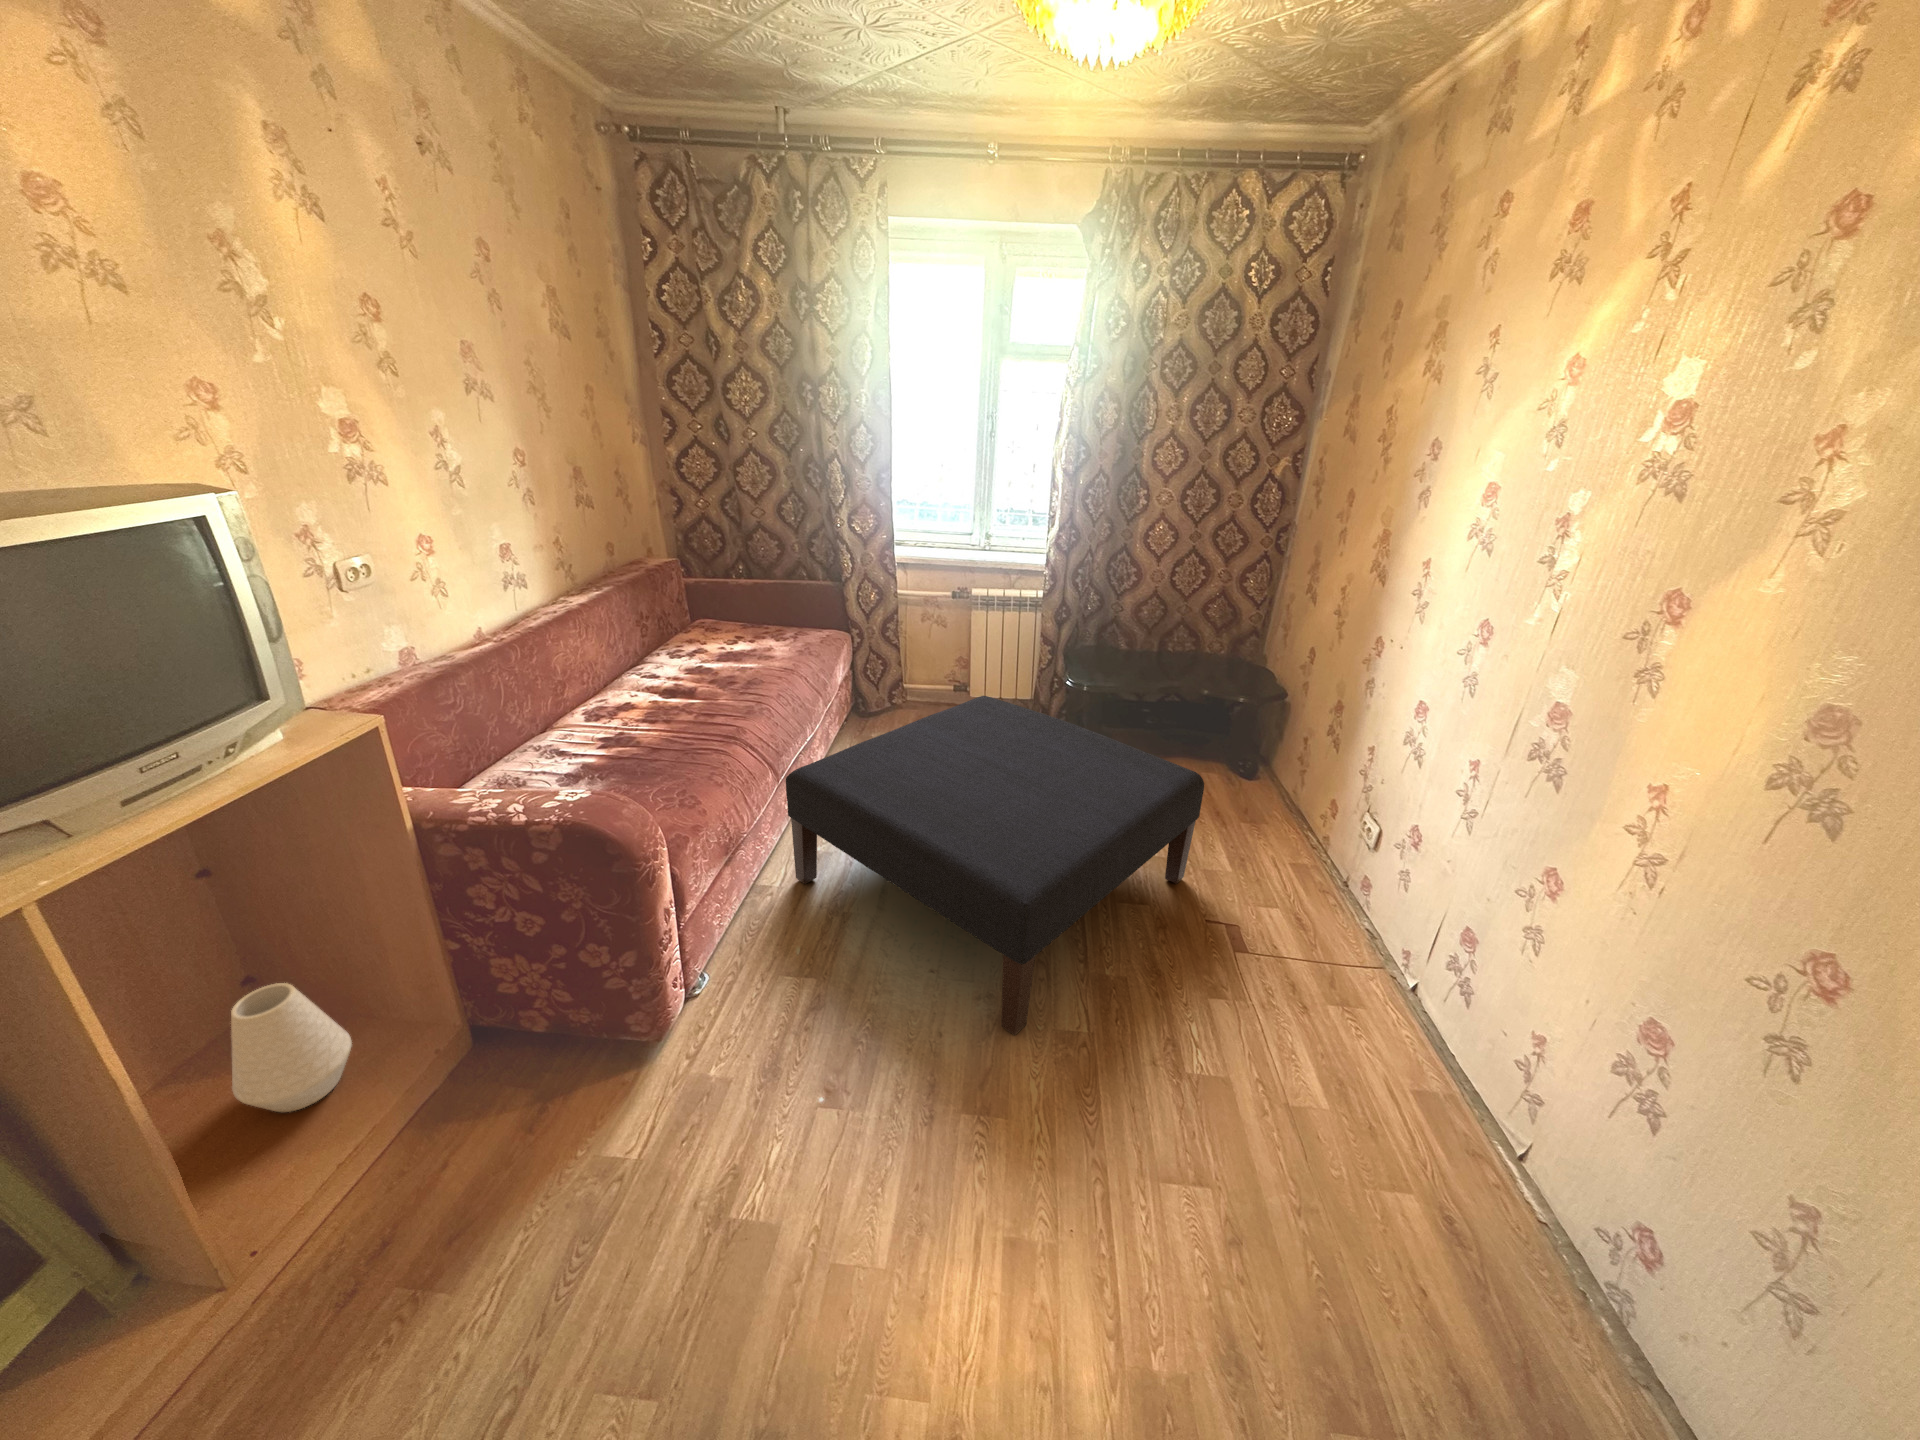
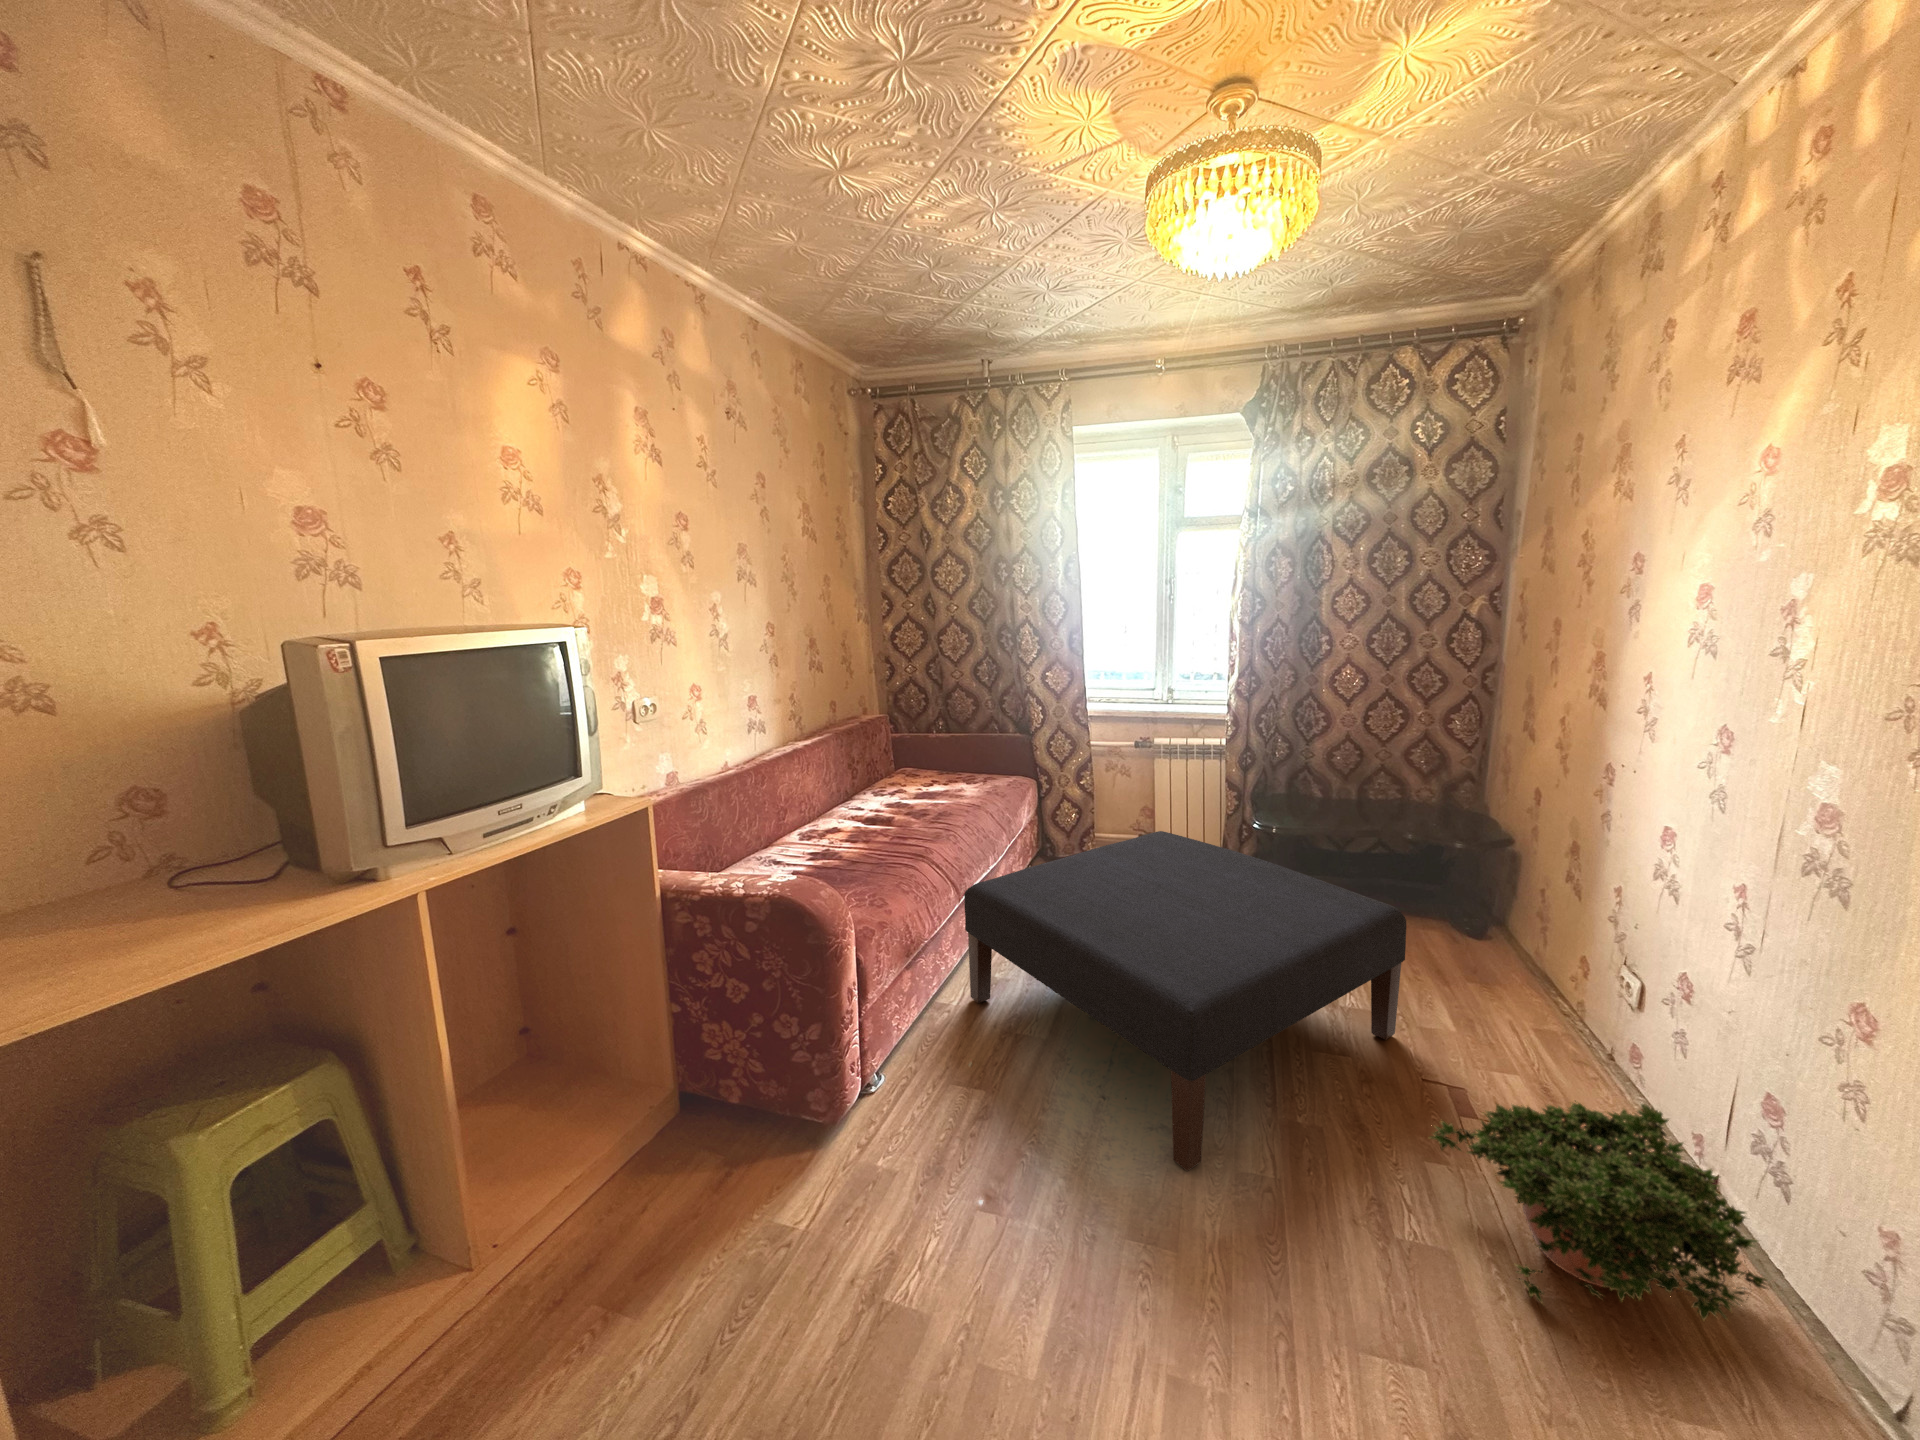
potted plant: none [1215,941,1446,1111] -> present [1430,1101,1768,1321]
vase: present [231,983,352,1112] -> none [513,1015,598,1131]

